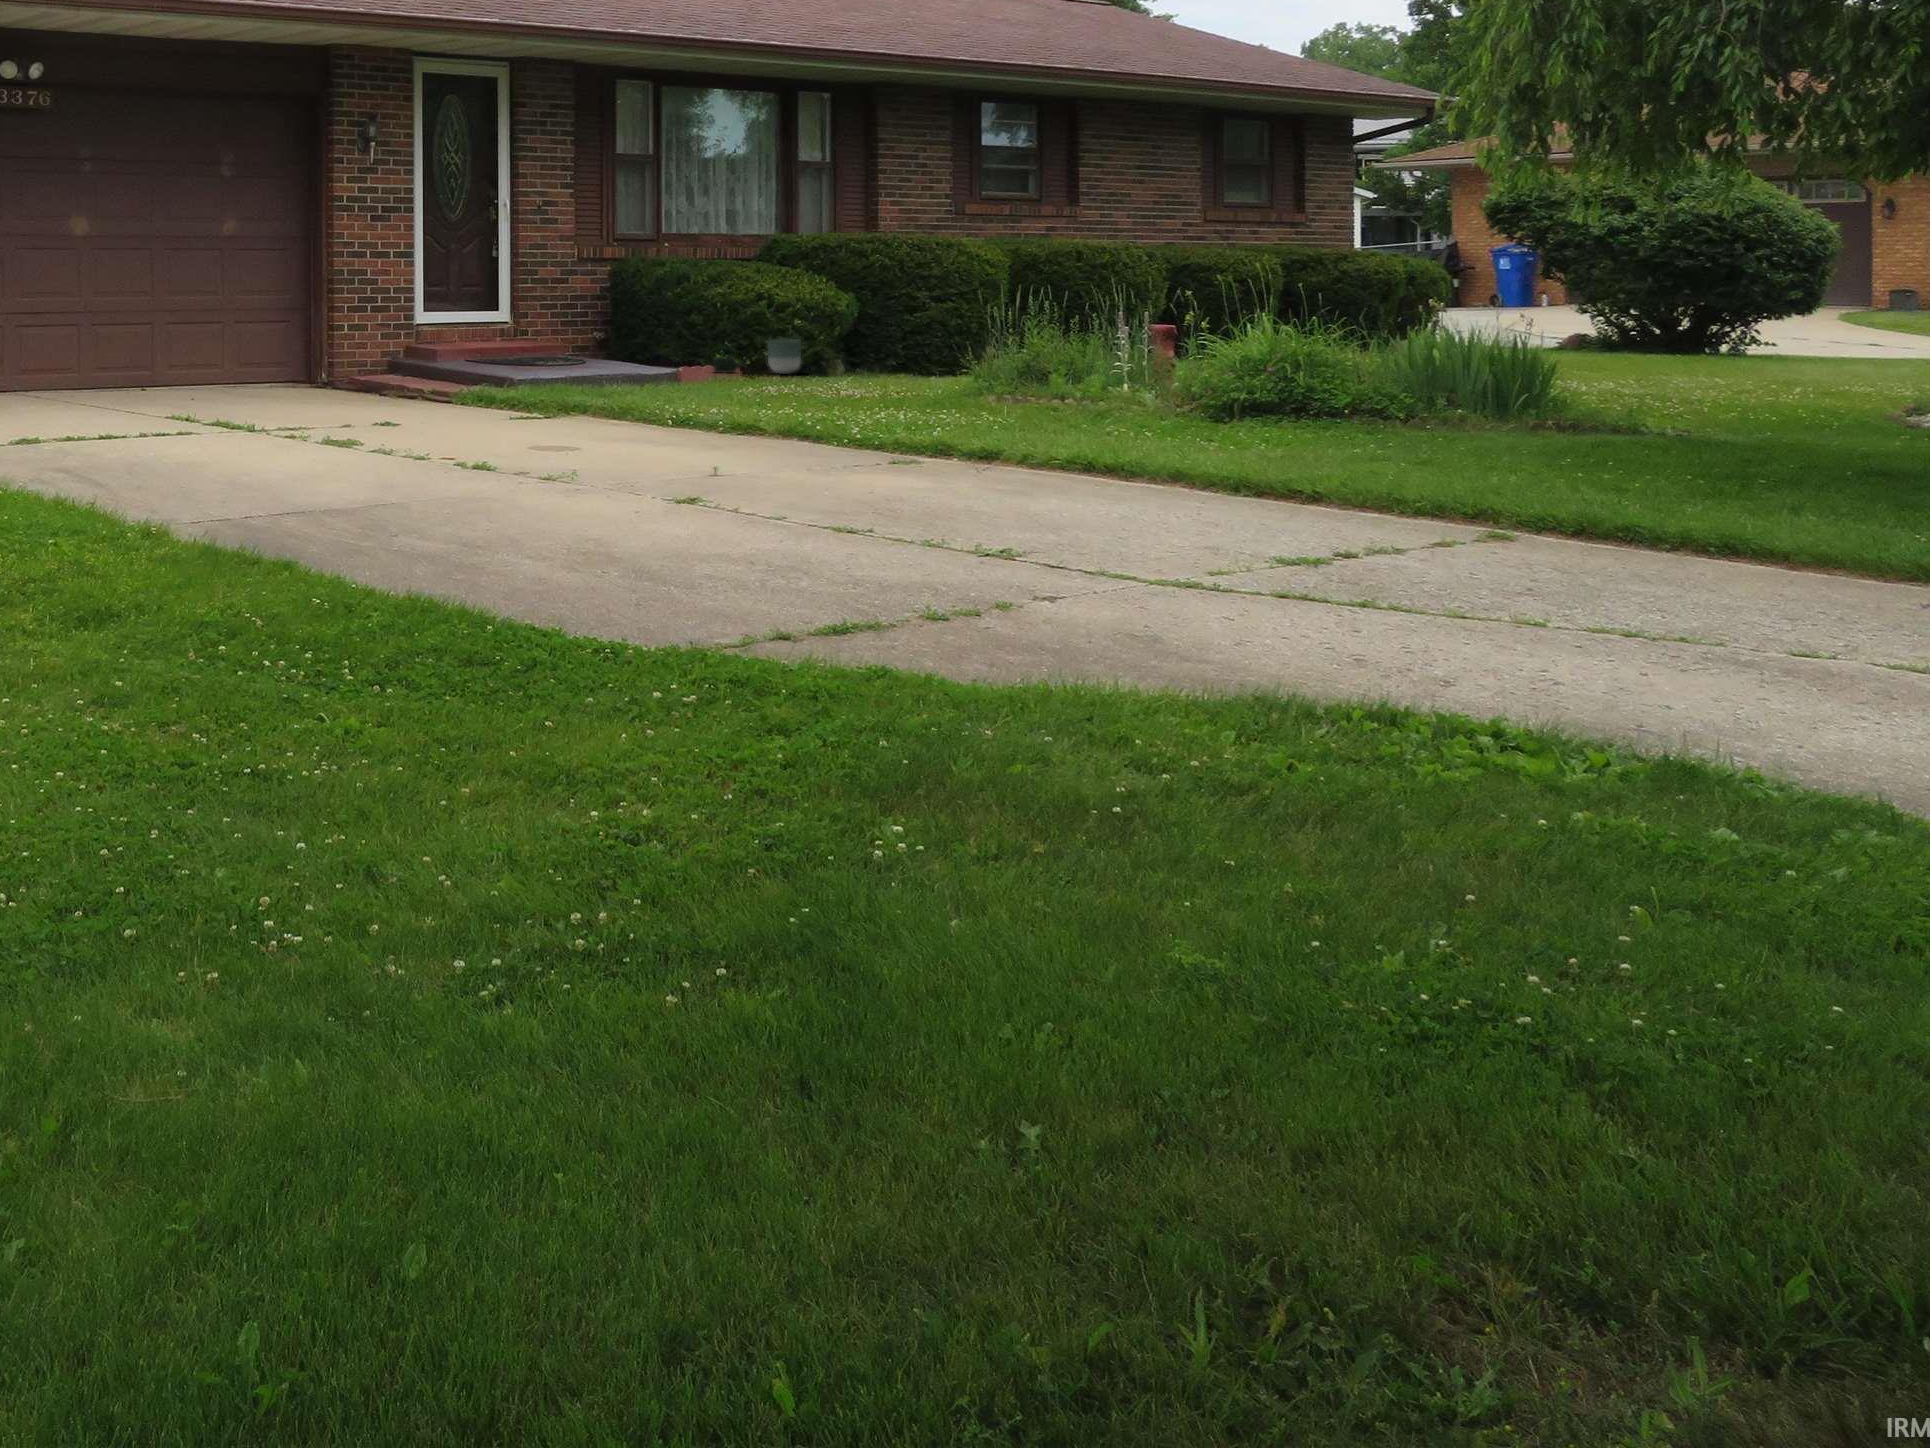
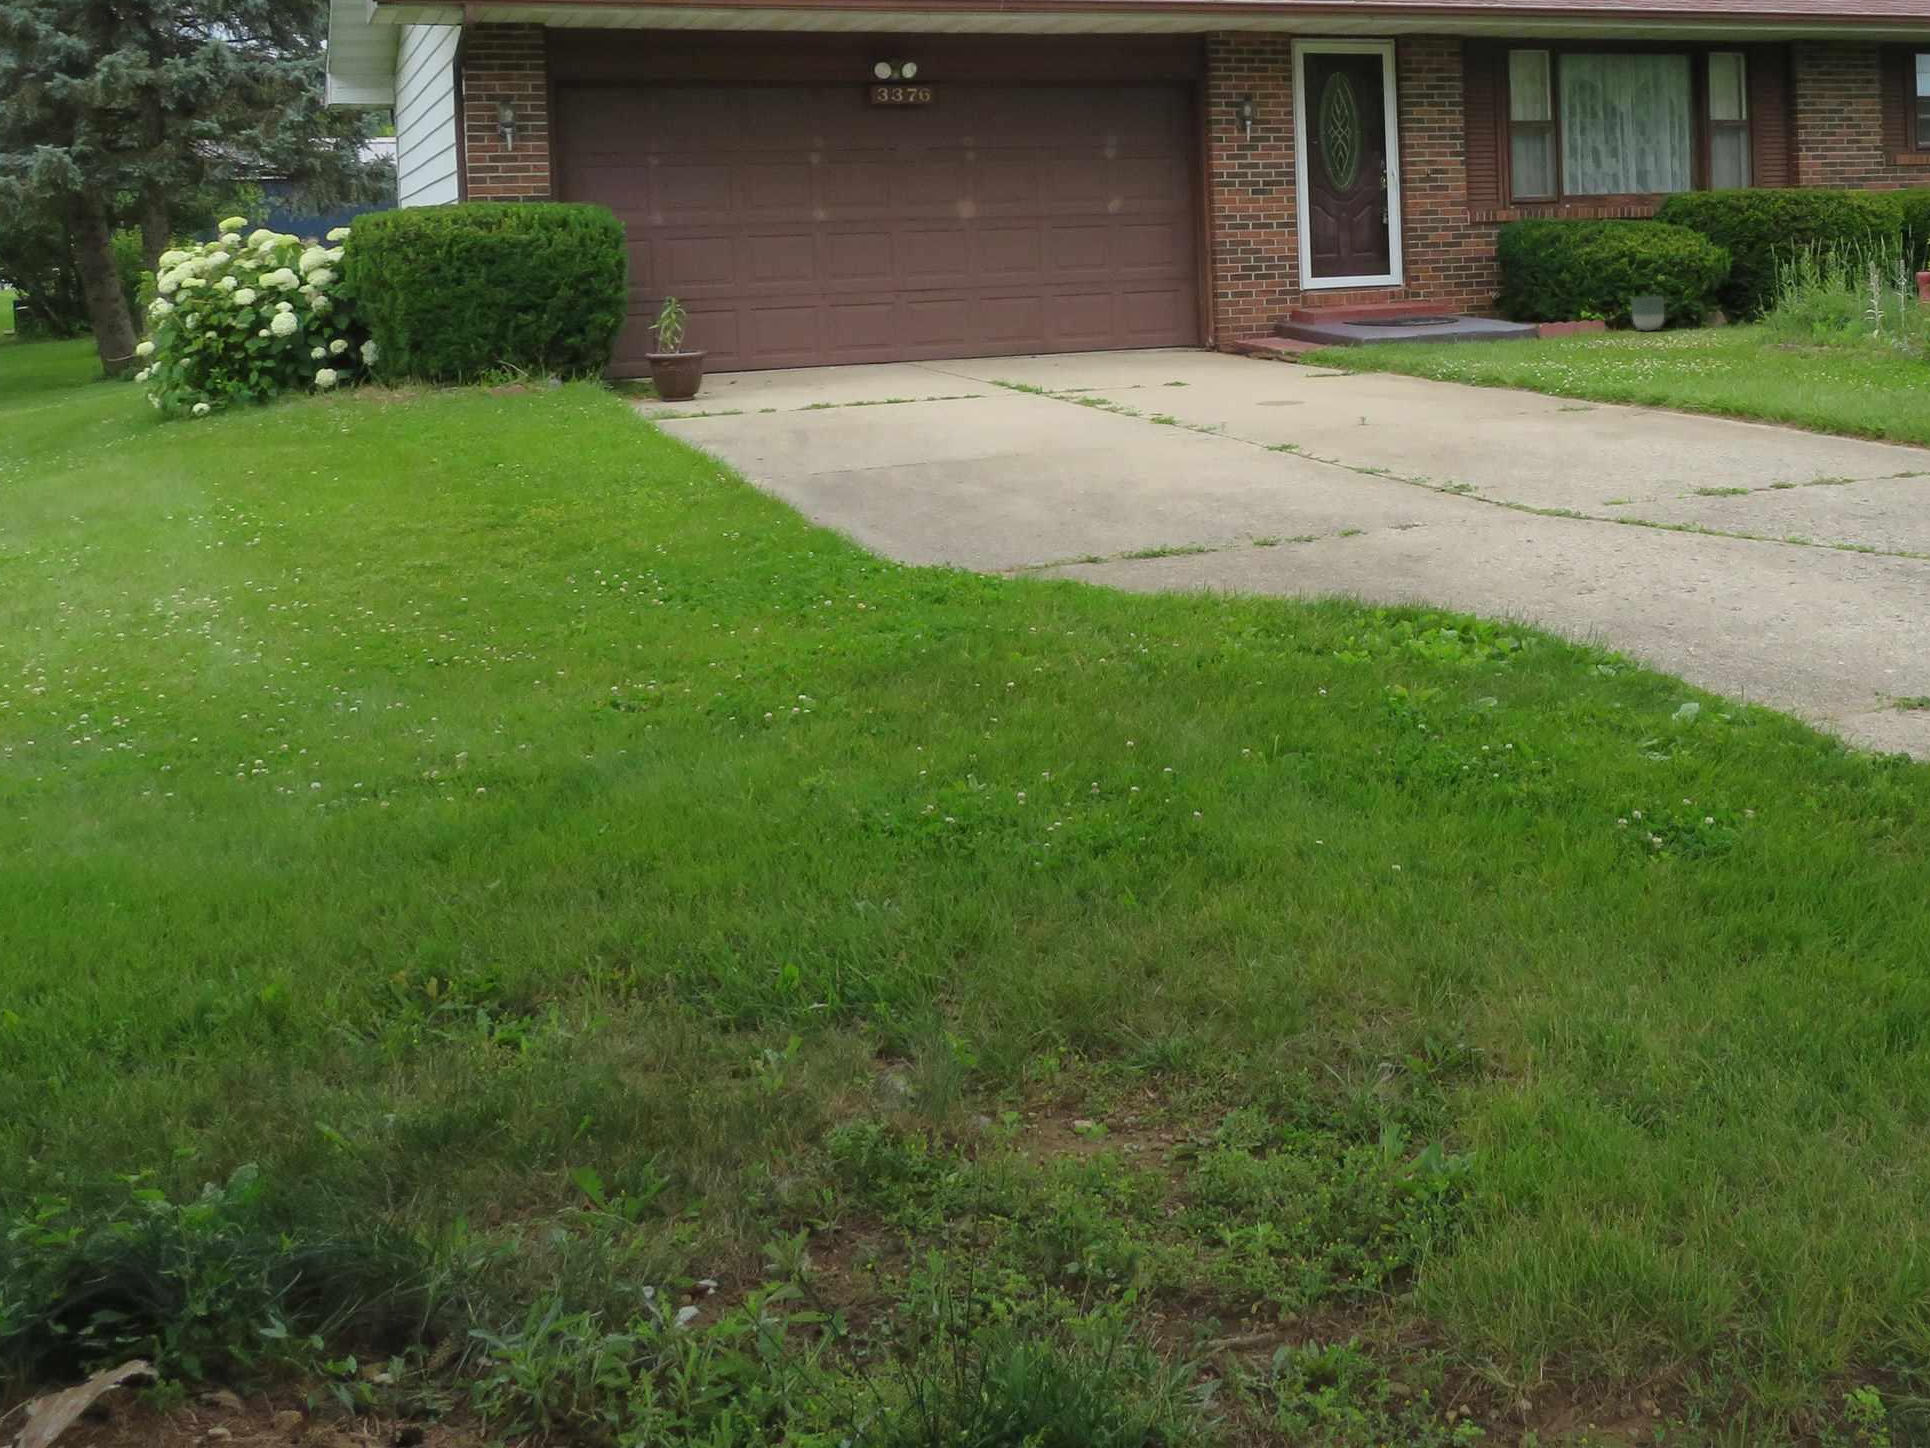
watering can: present [712,347,743,373] -> none [1576,306,1617,331]

